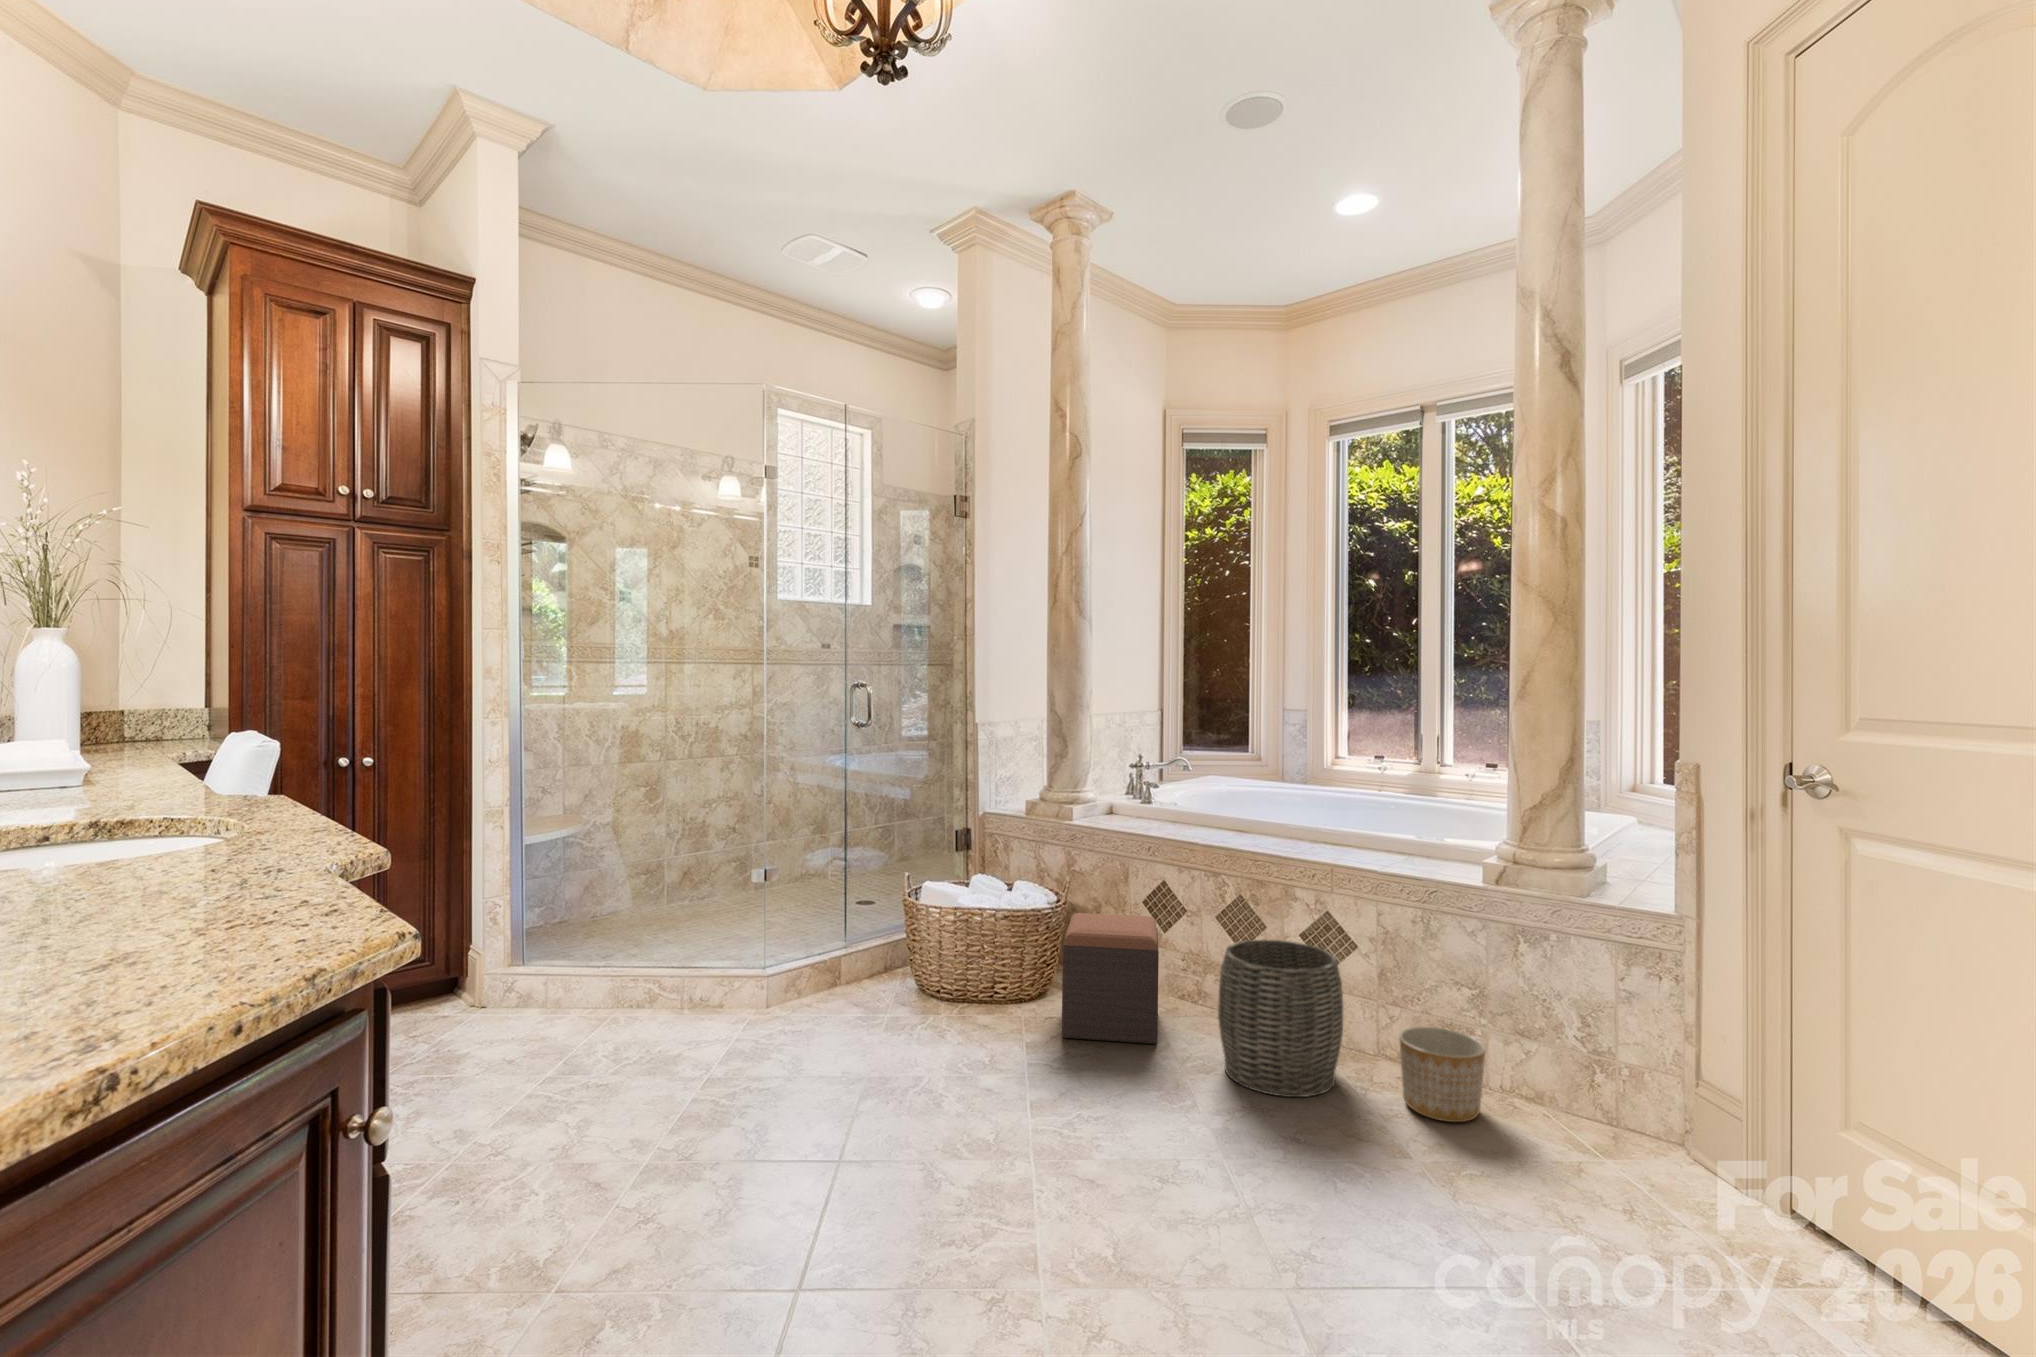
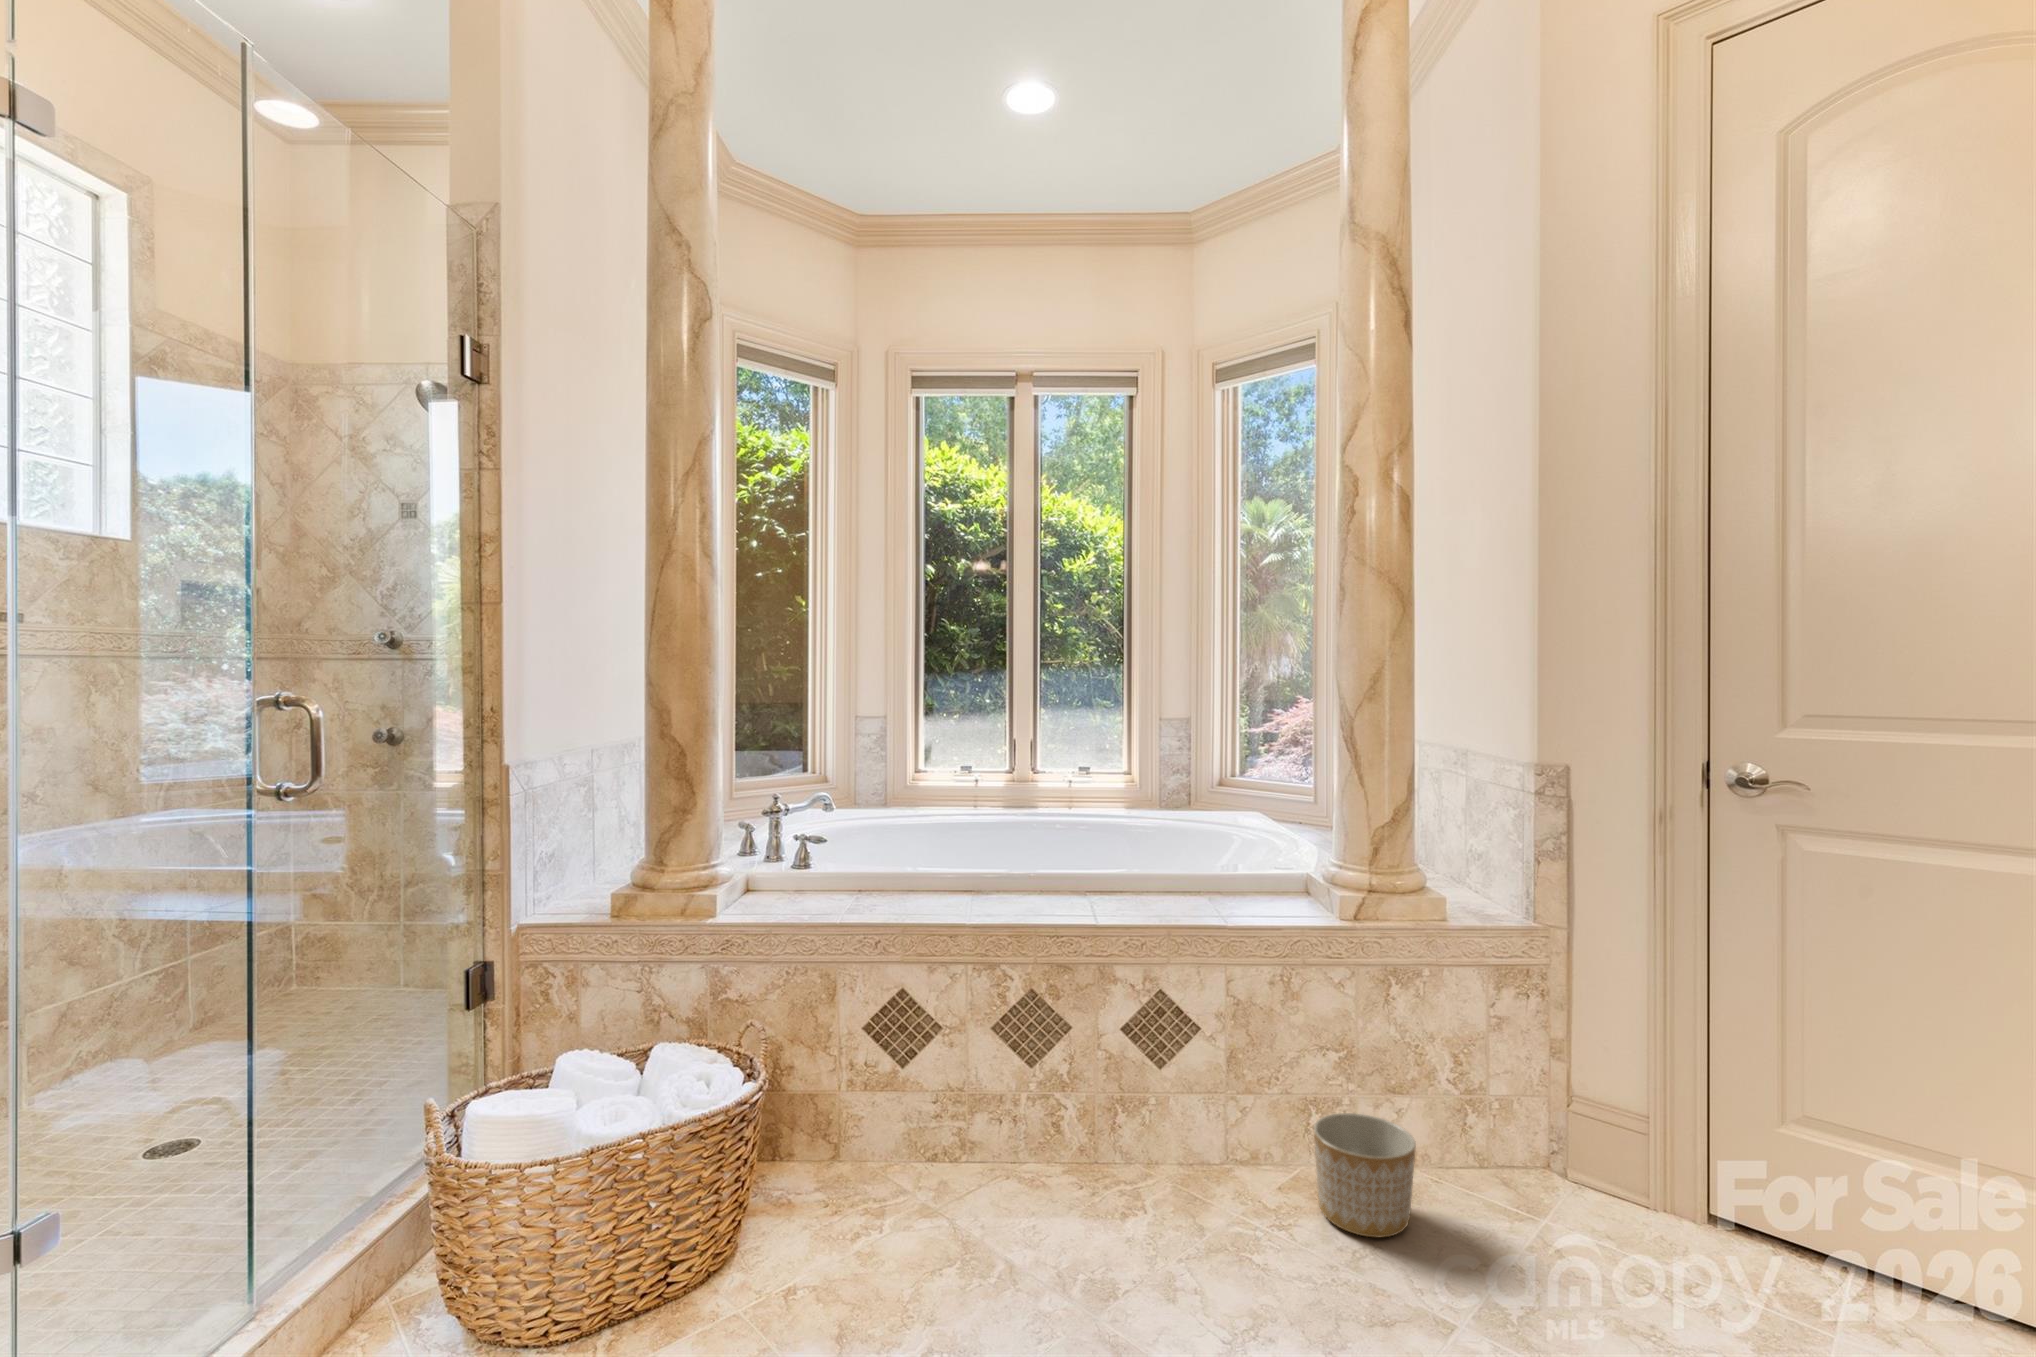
footstool: present [1062,913,1159,1044] -> none [804,1053,1000,1310]
woven basket: present [1218,940,1343,1097] -> none [1097,1047,1266,1287]

